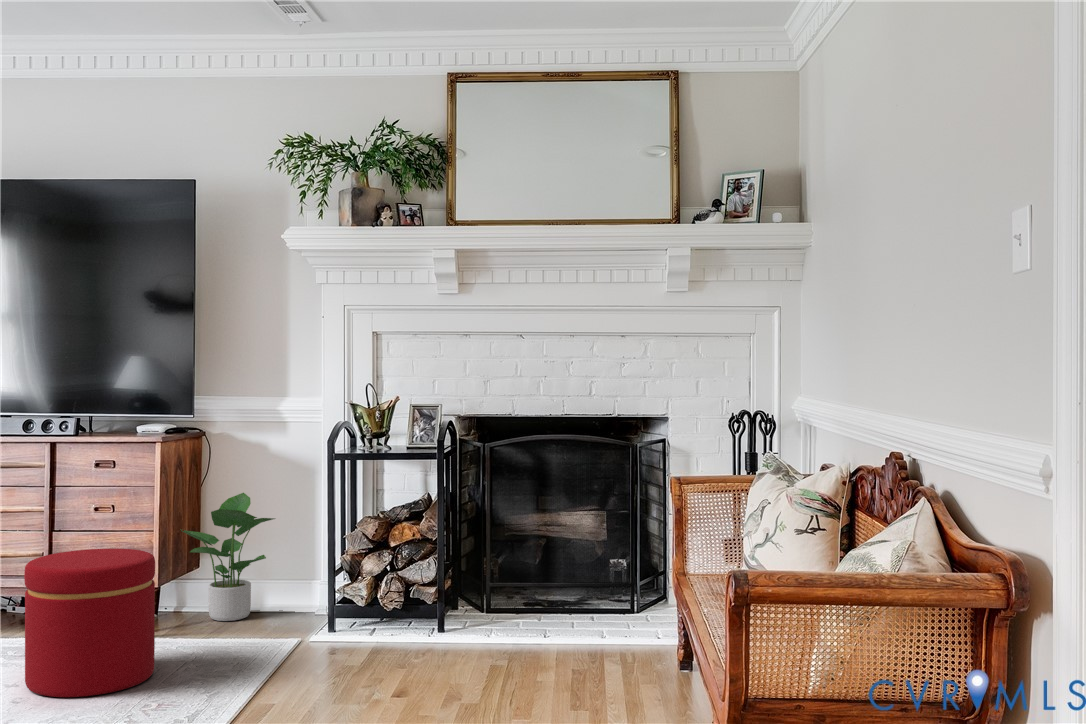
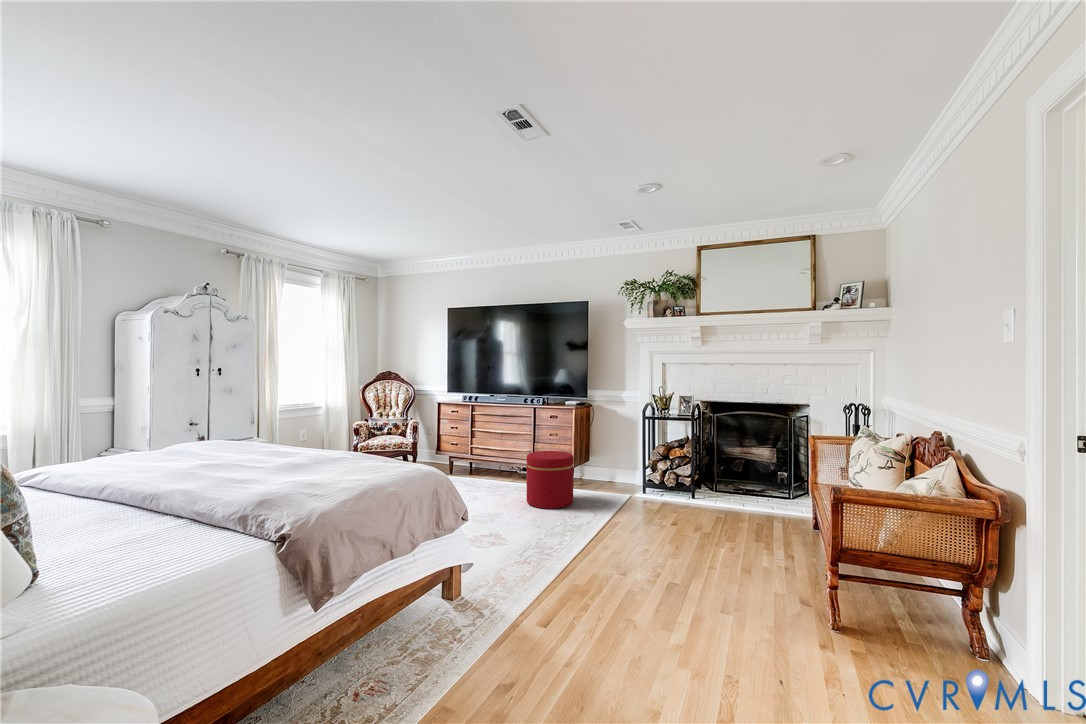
potted plant: present [181,493,275,621] -> none [581,431,621,484]

